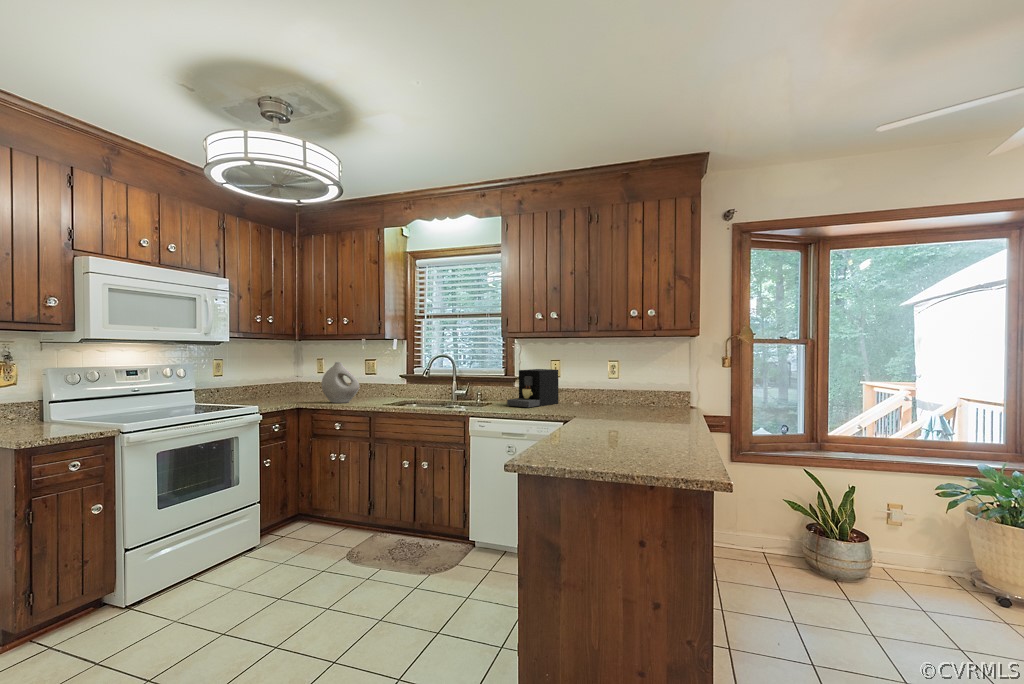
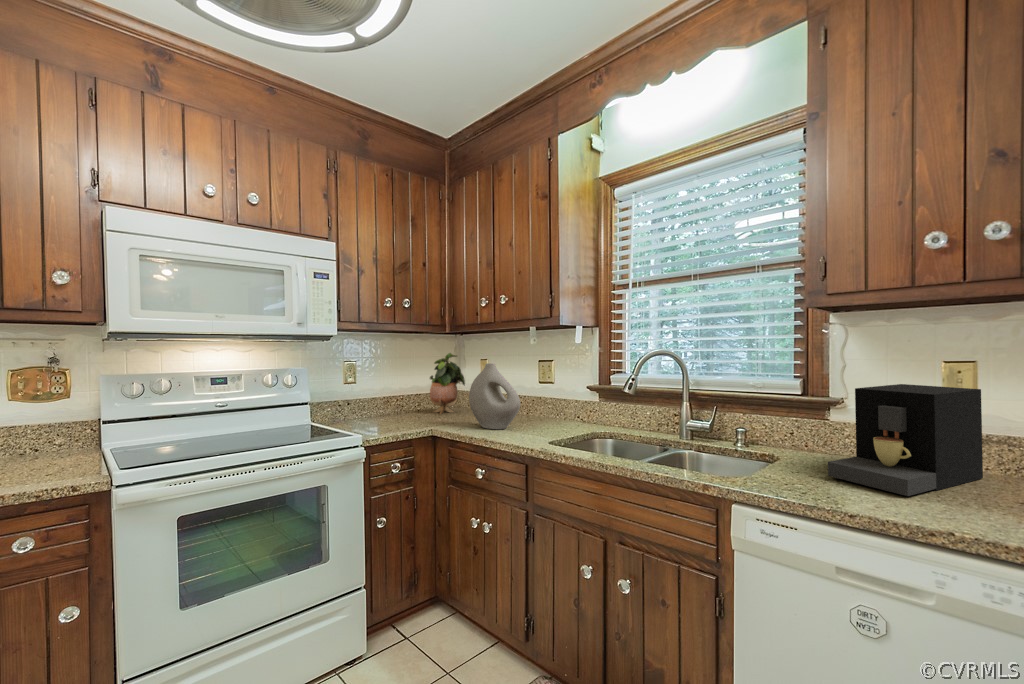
potted plant: none [278,355,307,400] -> present [430,353,465,414]

